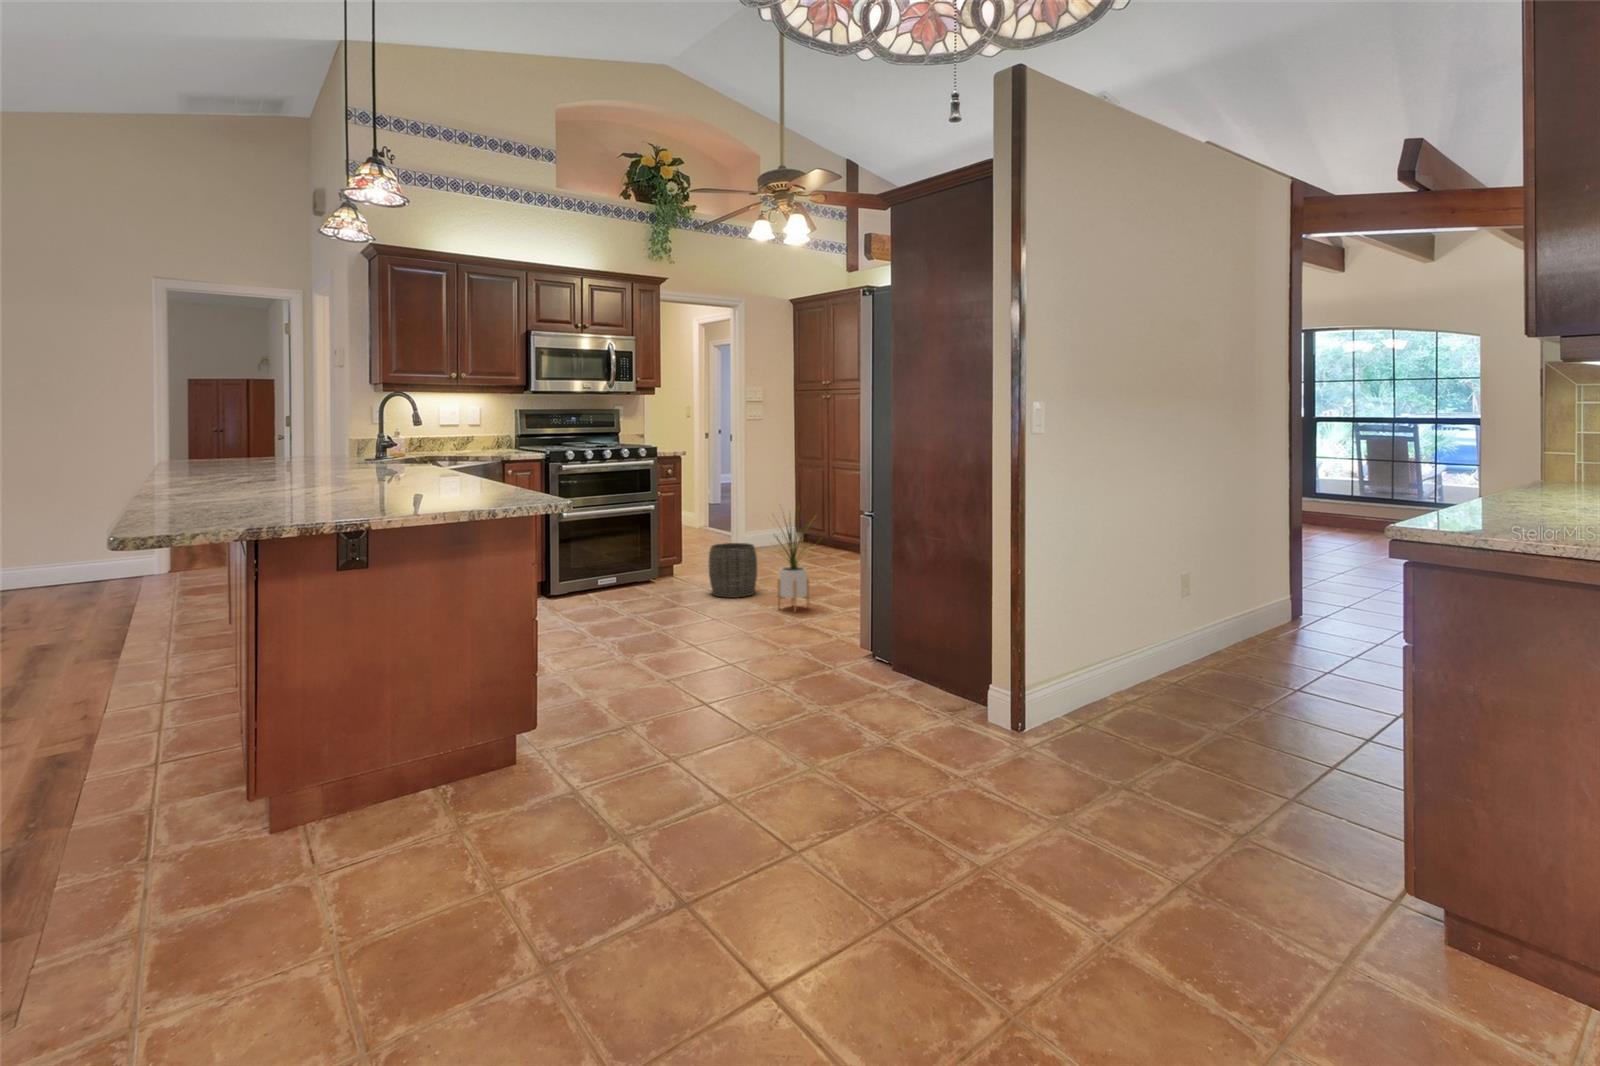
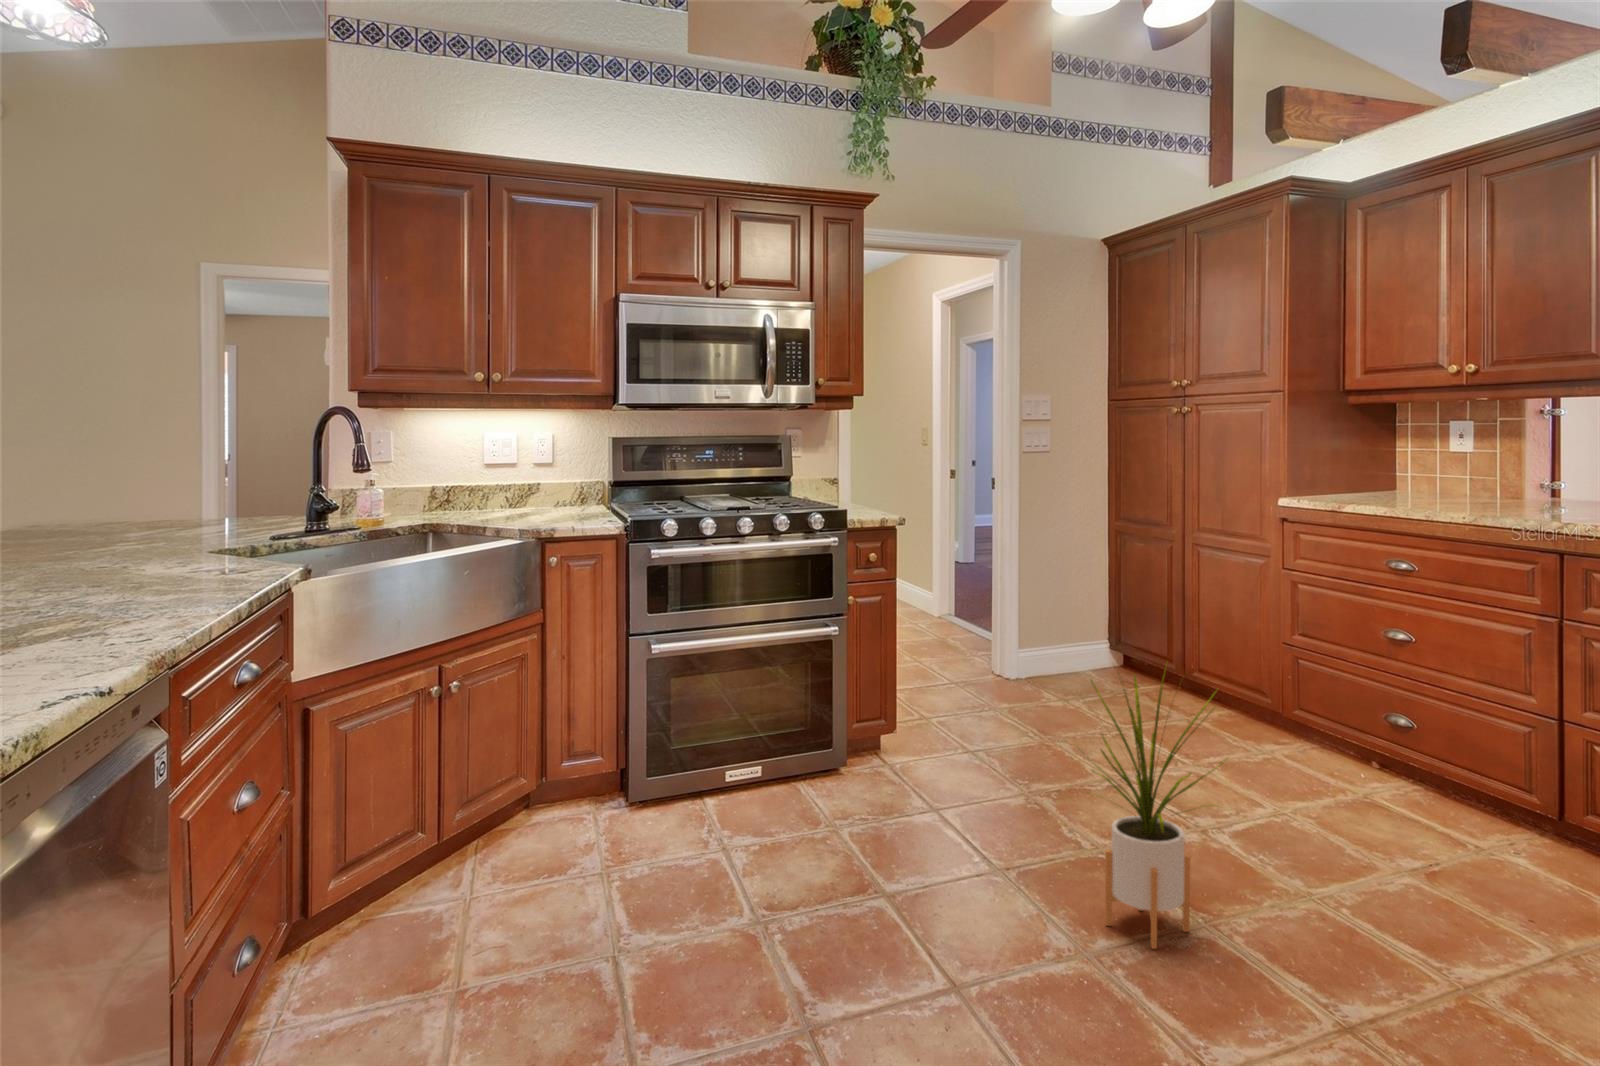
woven basket: present [709,543,757,598] -> none [940,717,1048,853]

